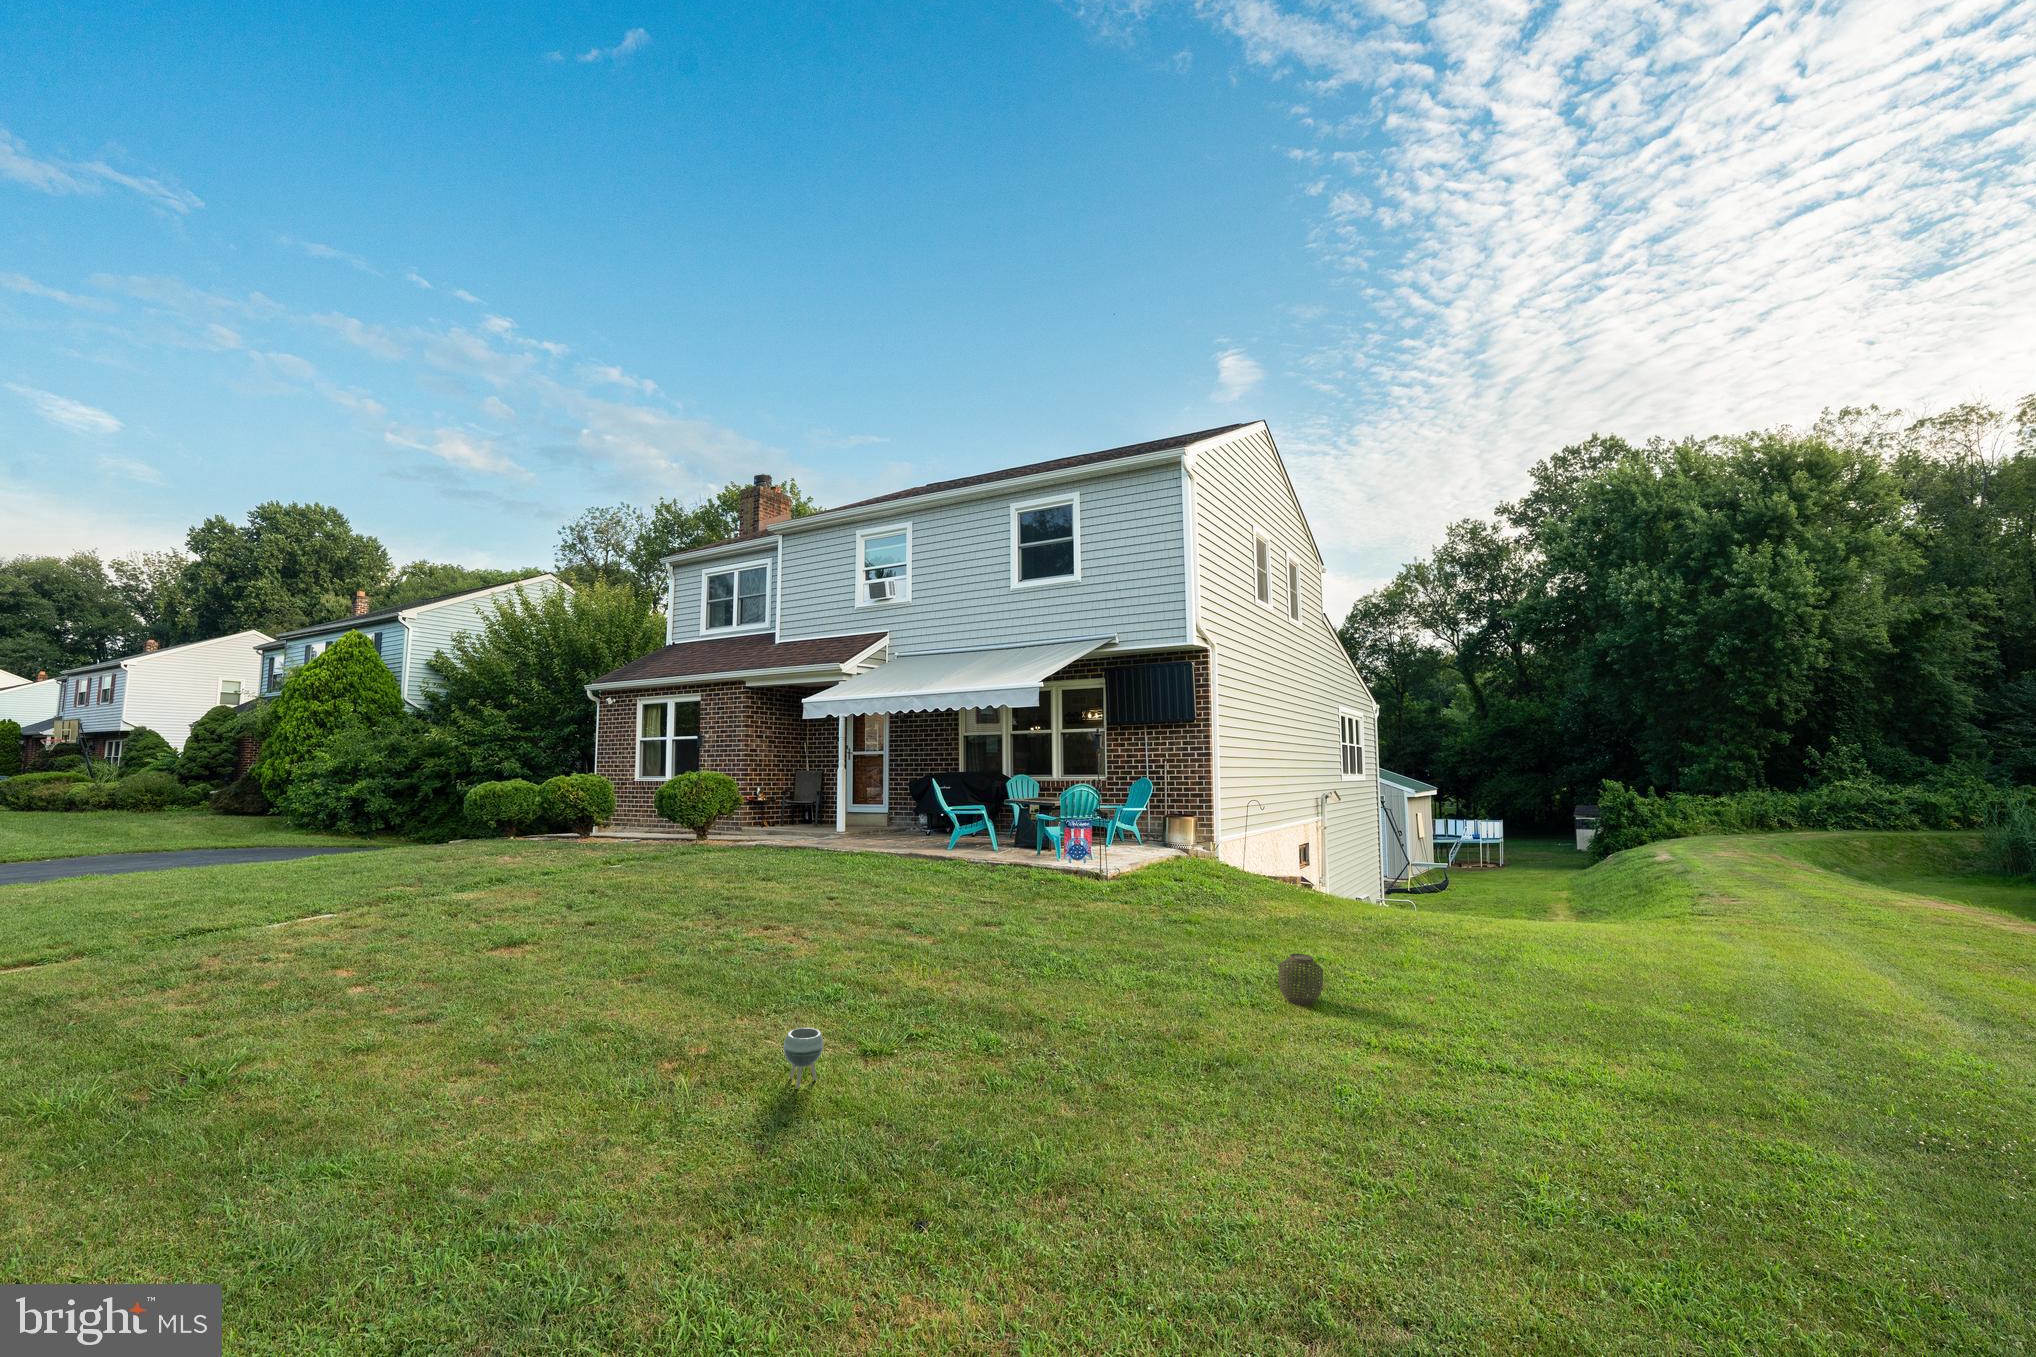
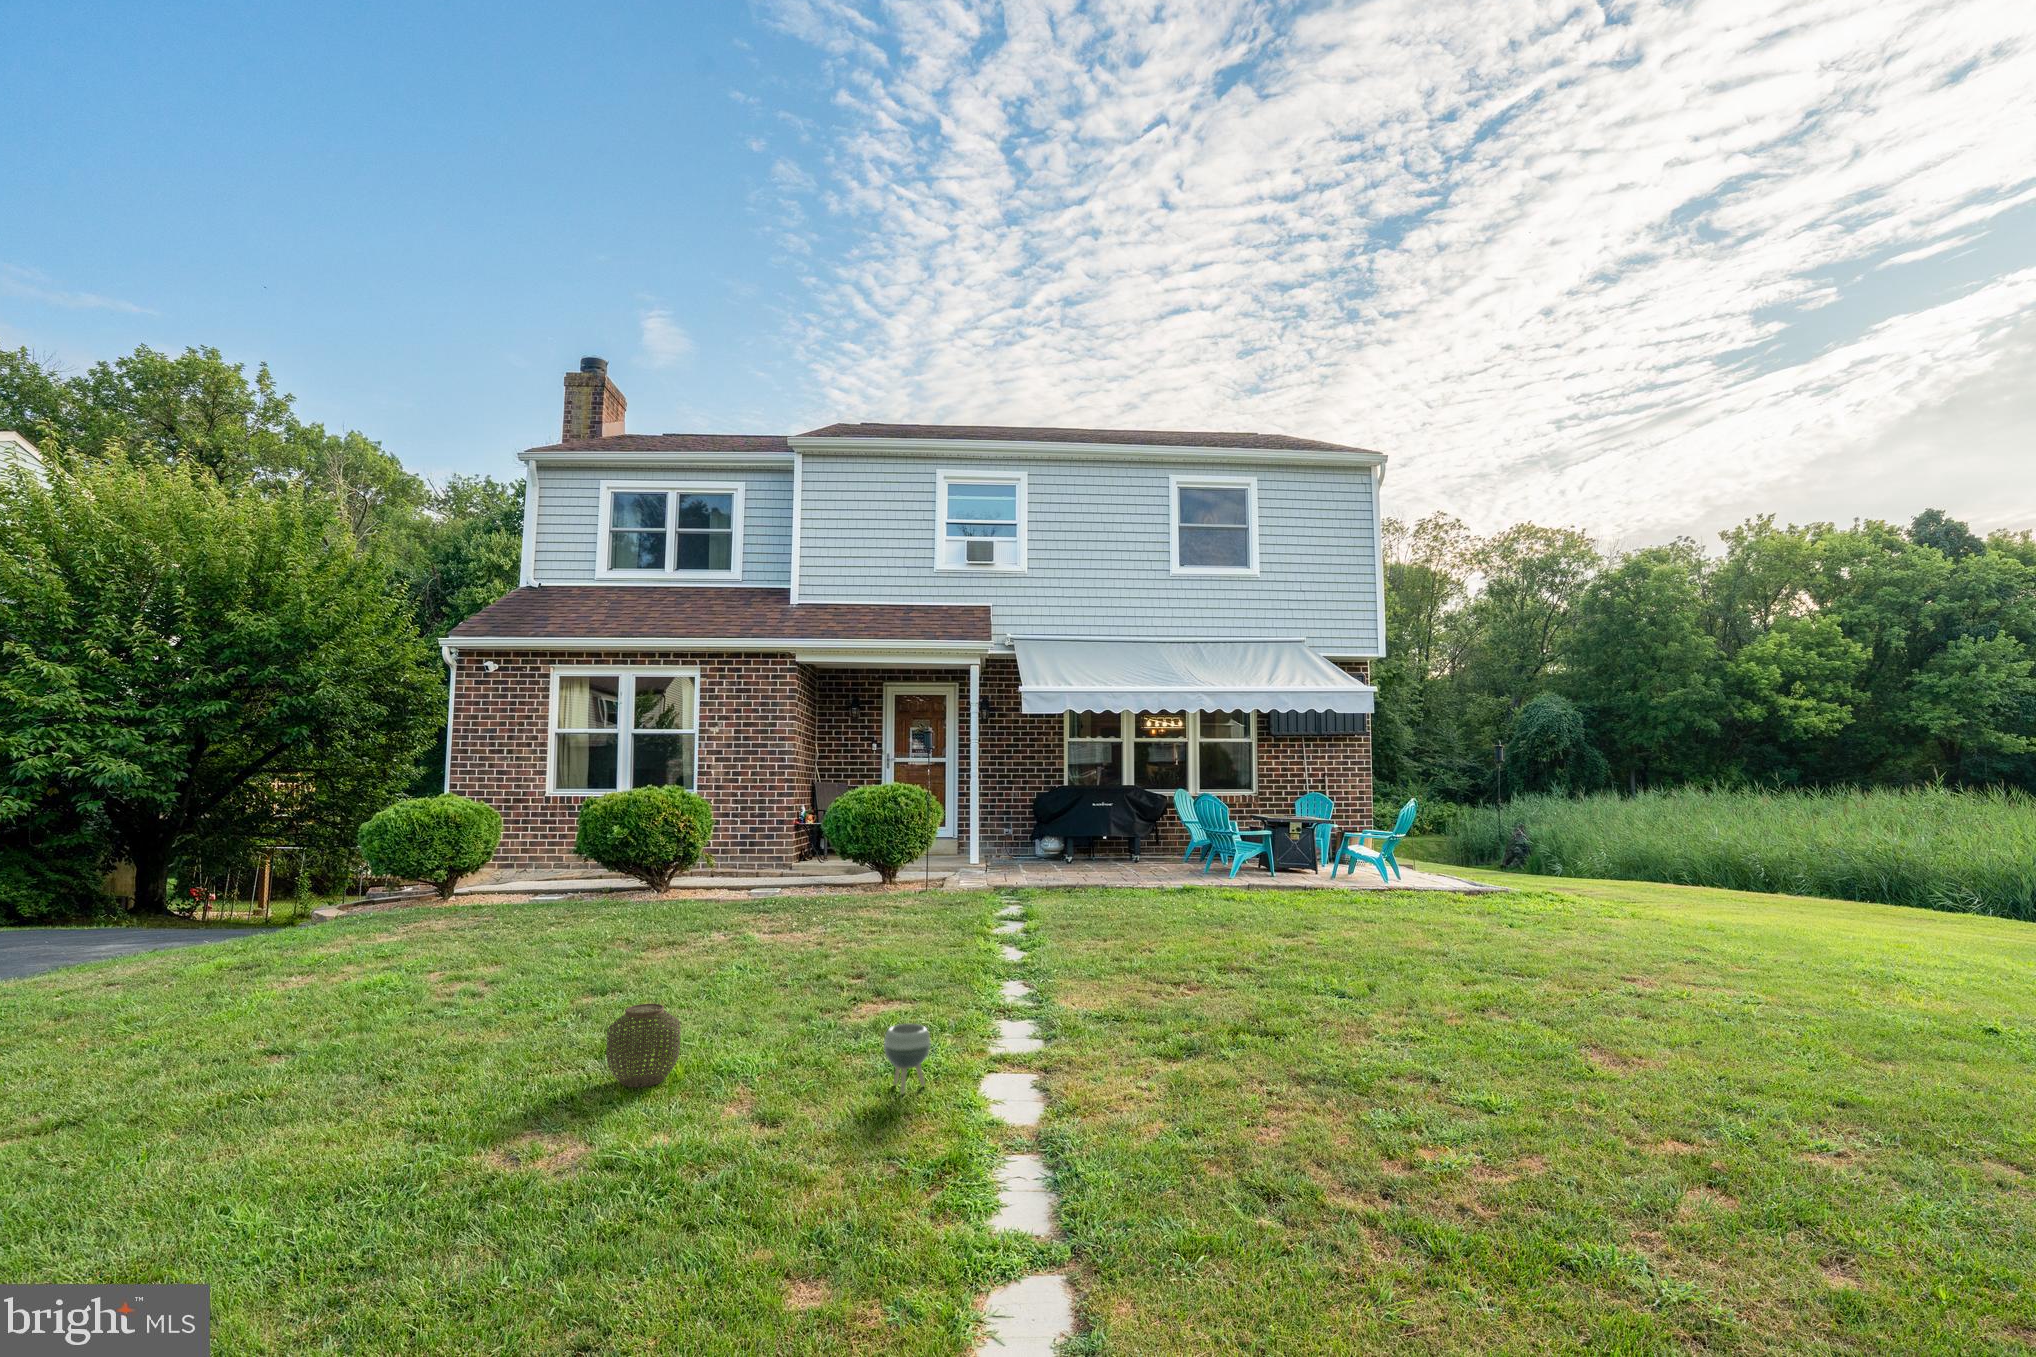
woven basket: present [1278,954,1323,1005] -> present [606,1004,681,1087]

